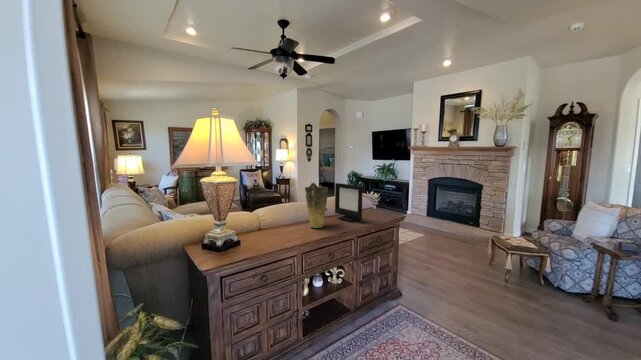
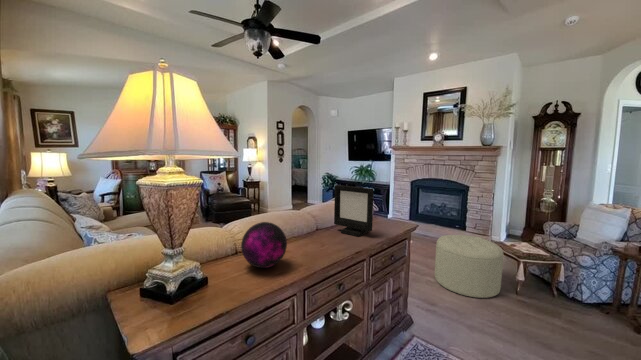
vase: present [305,183,328,228] -> none [300,184,331,248]
decorative orb: none [262,208,292,238] -> present [241,222,287,268]
ottoman: none [434,228,495,283] -> present [435,235,503,298]

